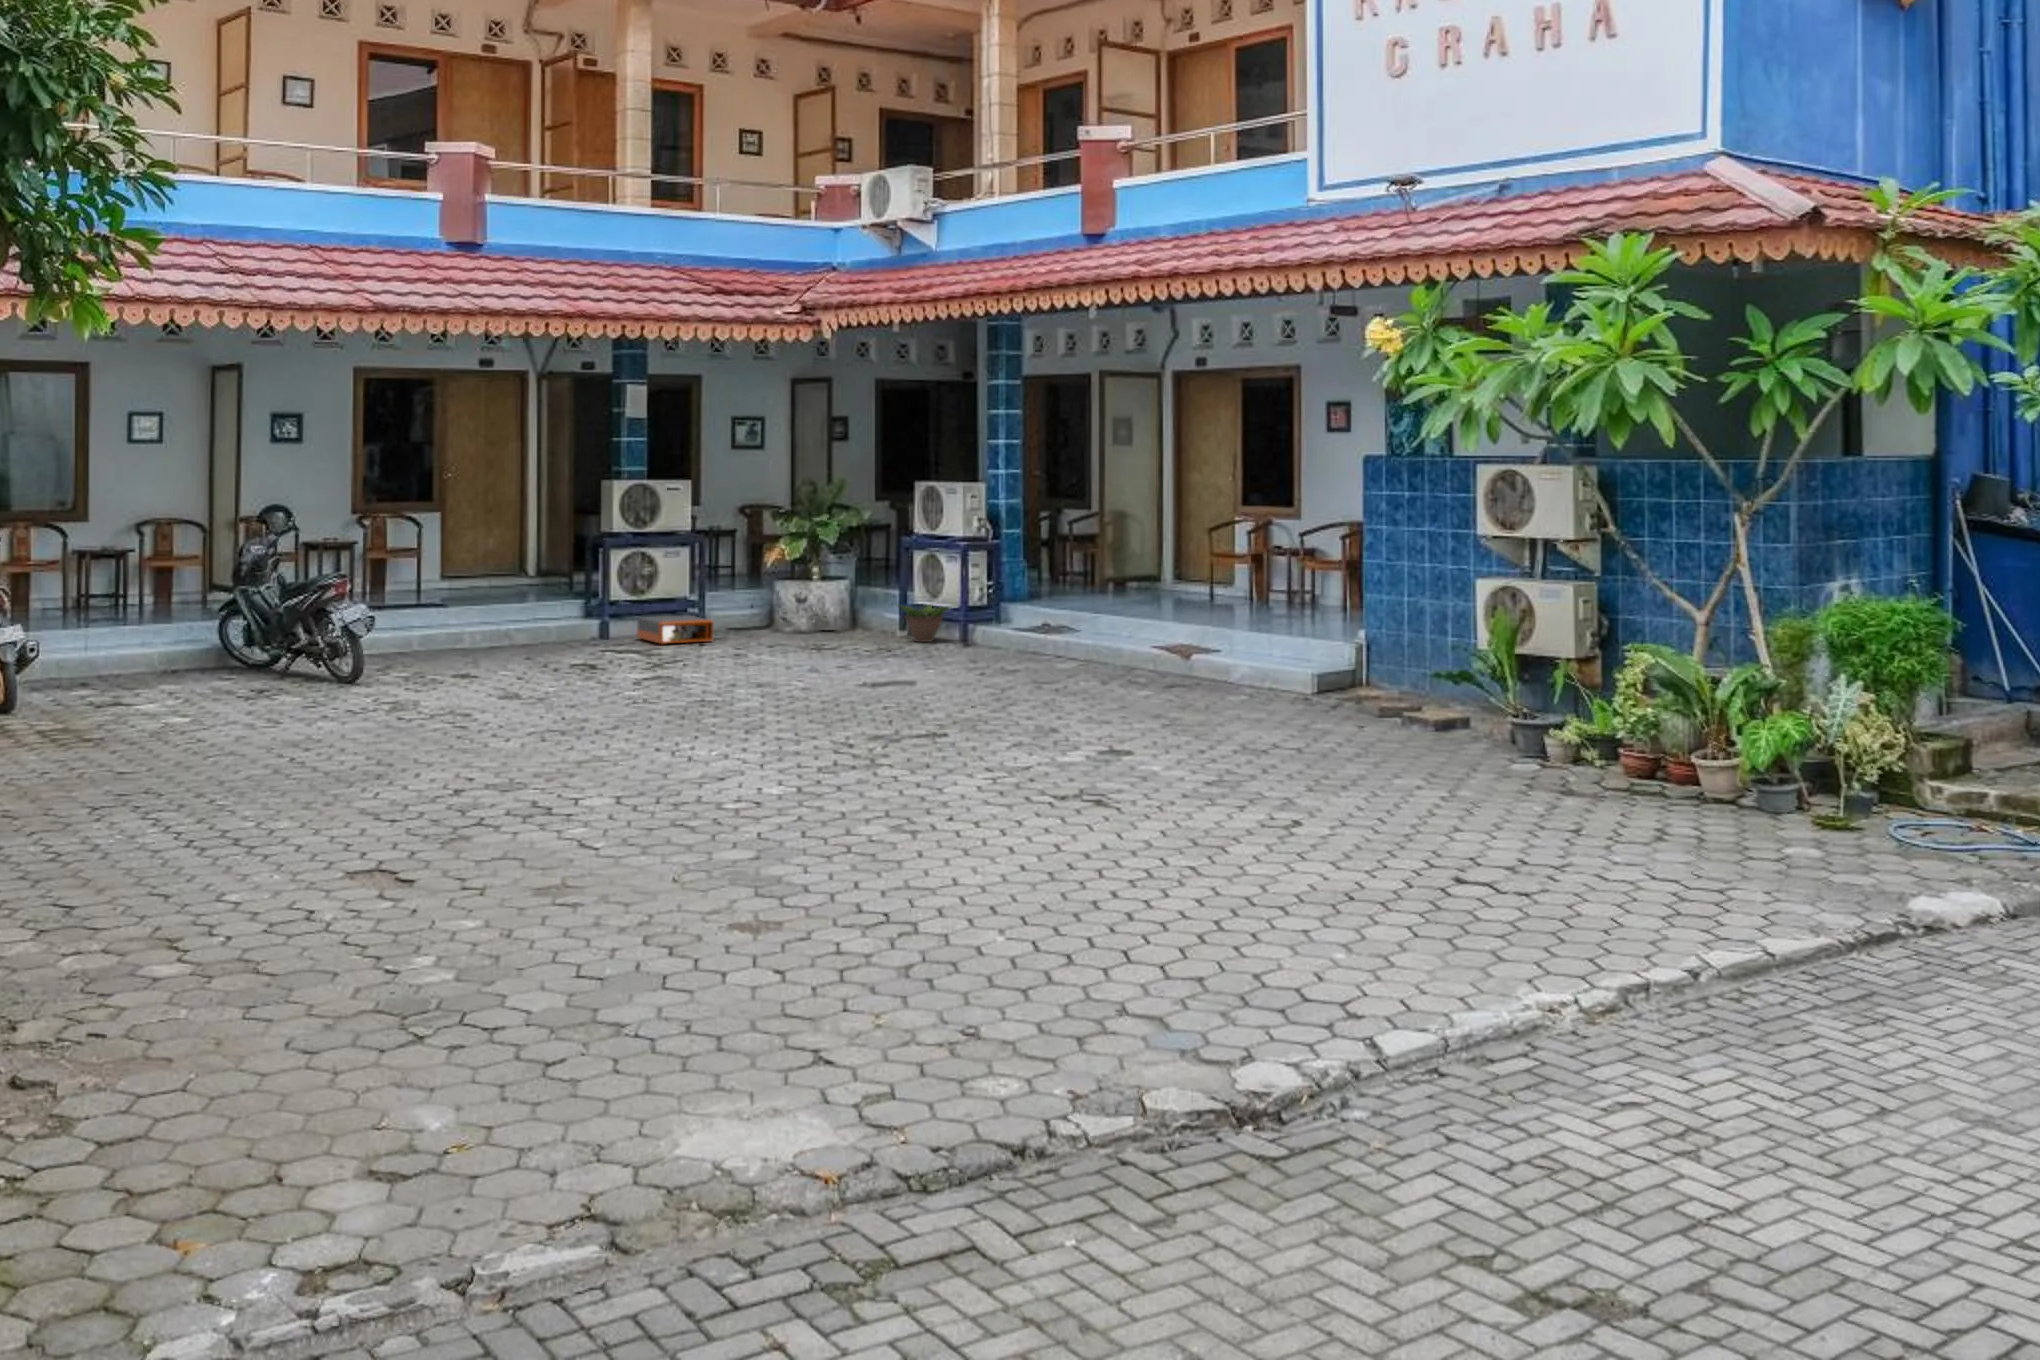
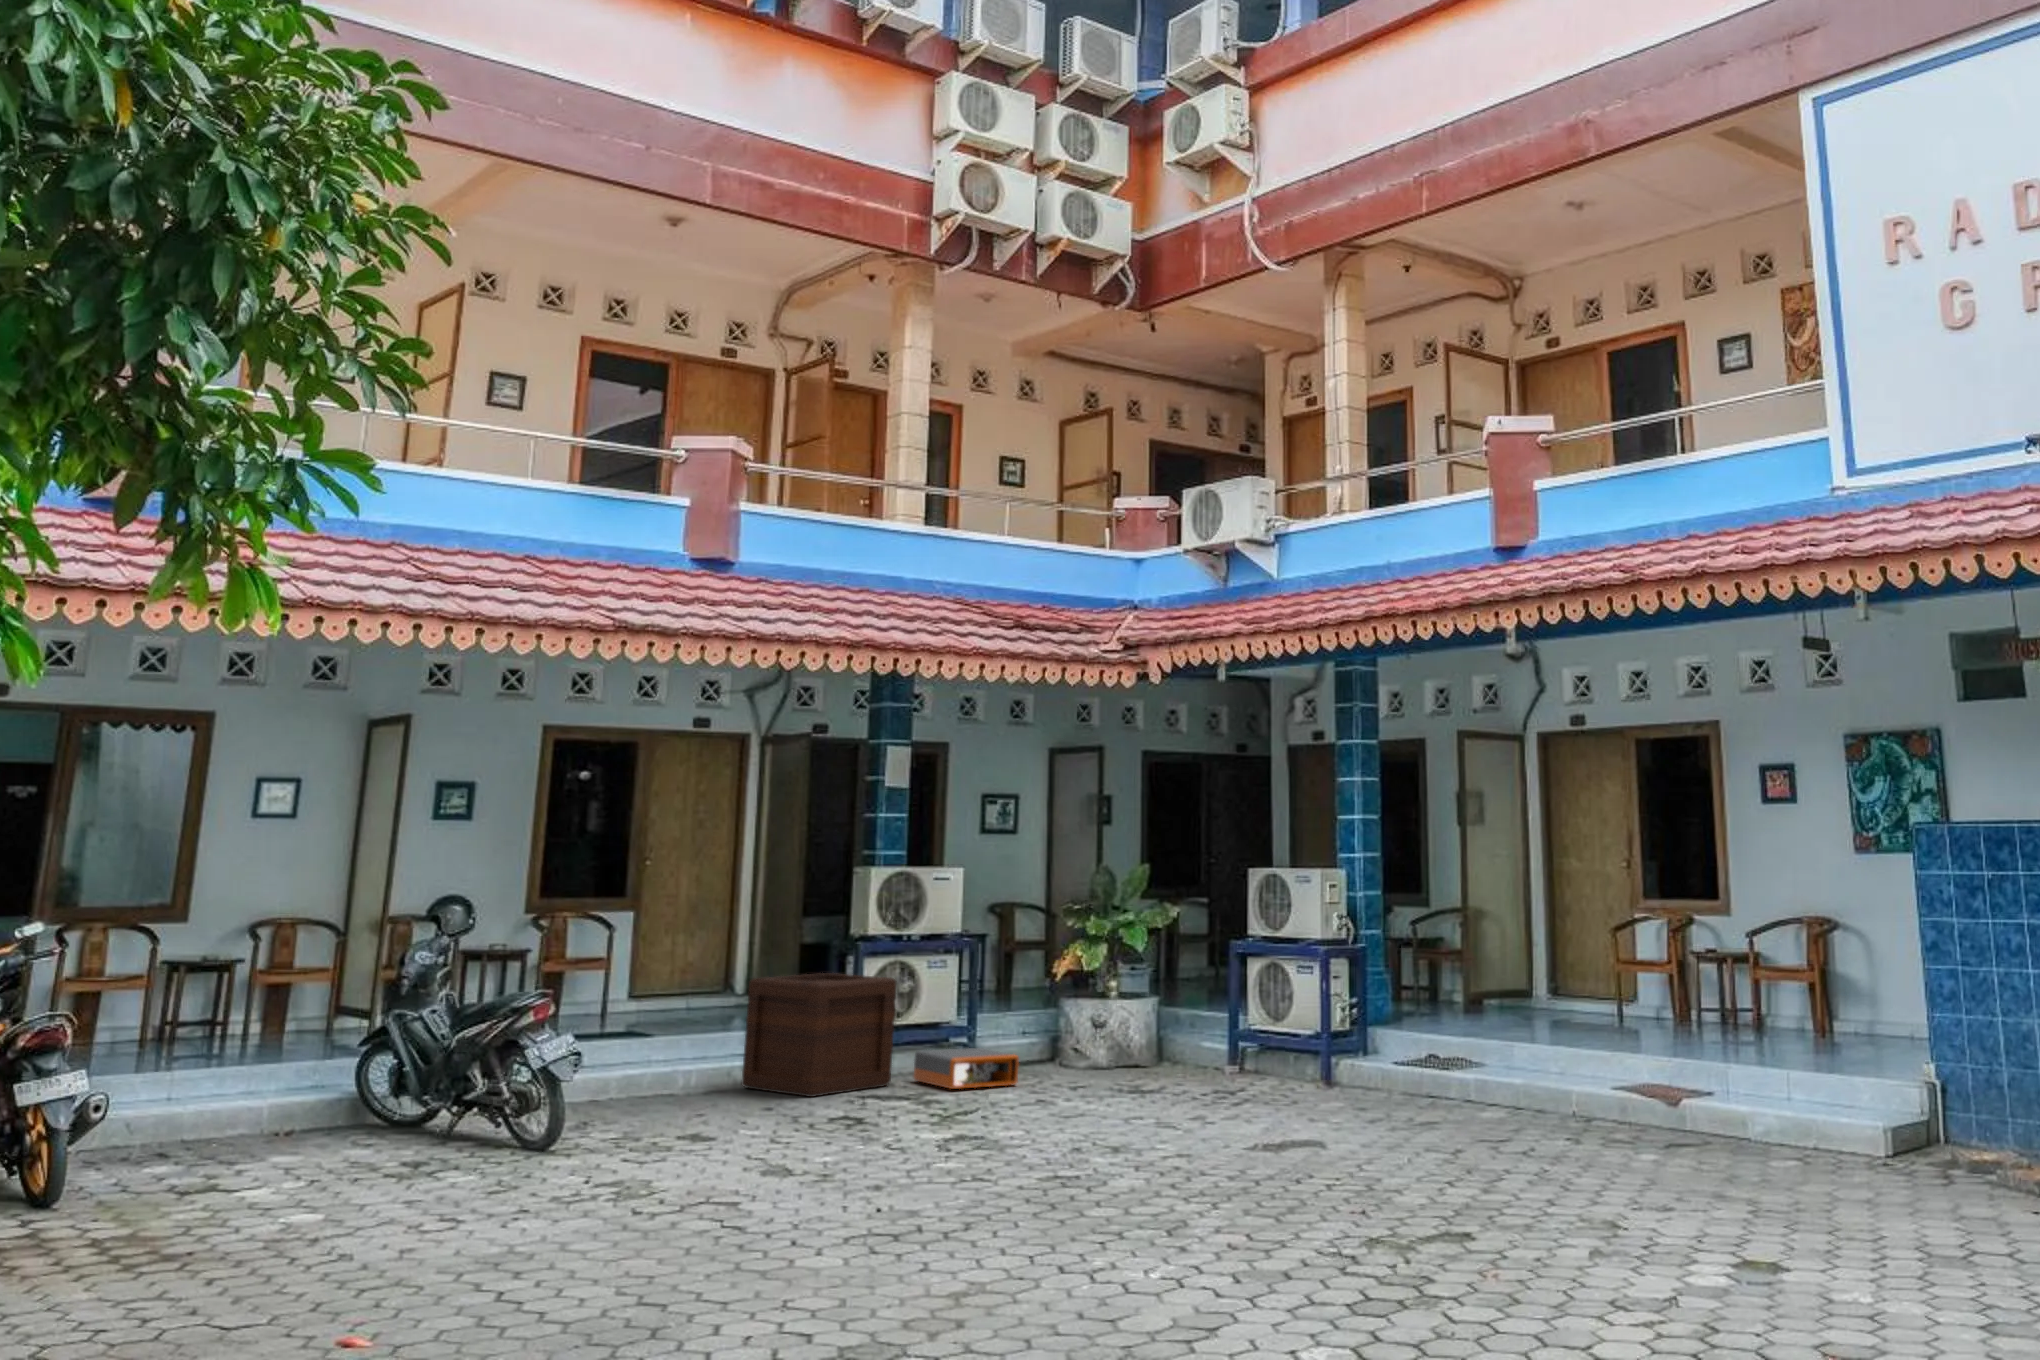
wooden crate: none [507,561,619,648] -> present [742,973,897,1097]
decorative plant: present [899,605,950,642] -> none [1252,1031,1340,1085]

